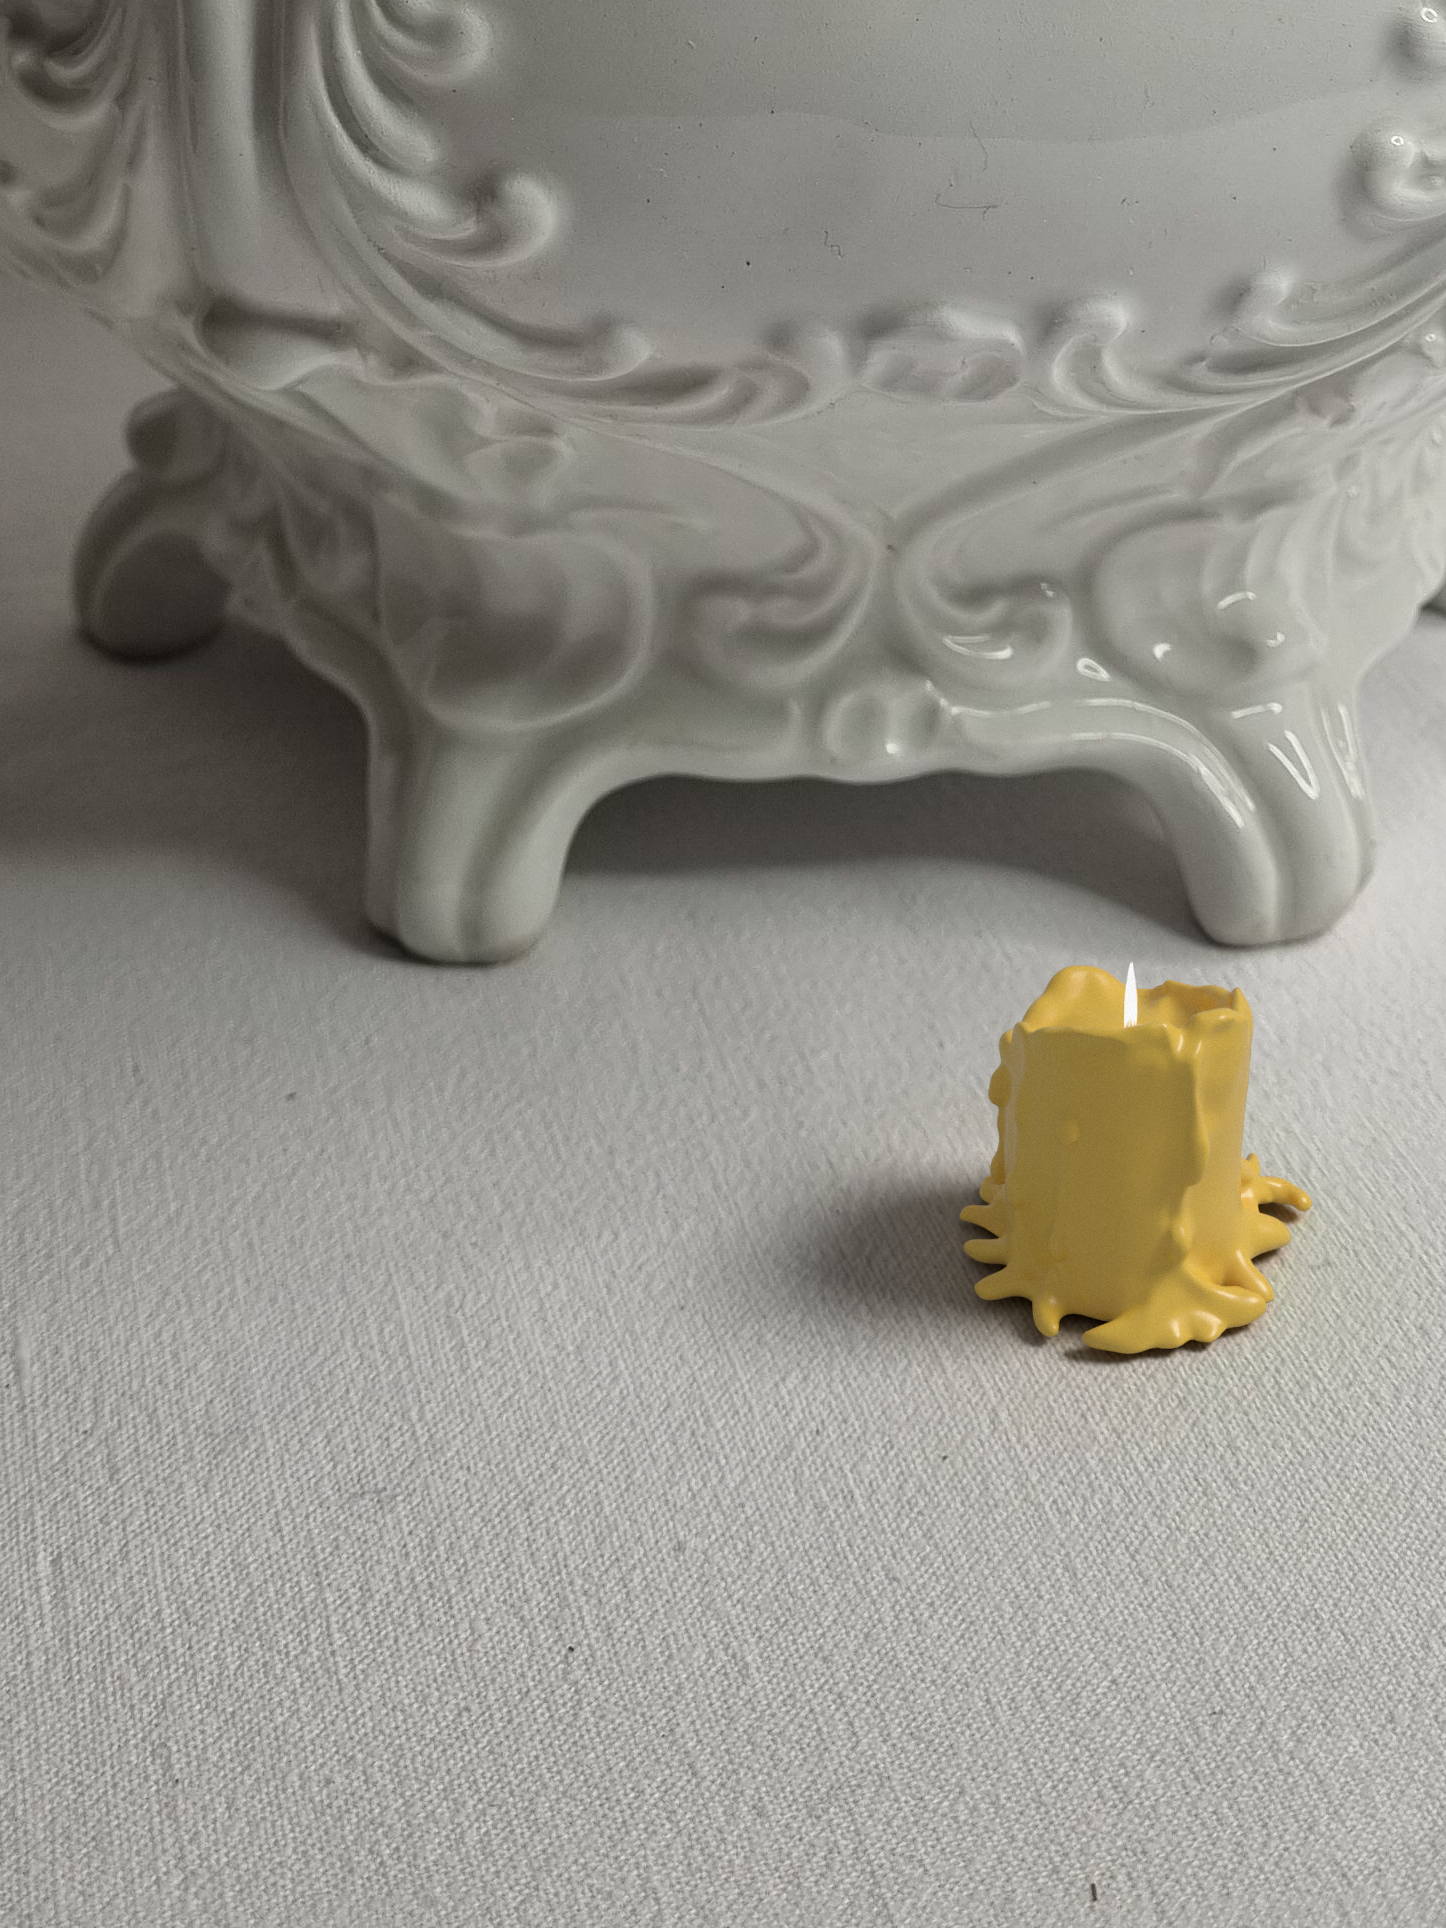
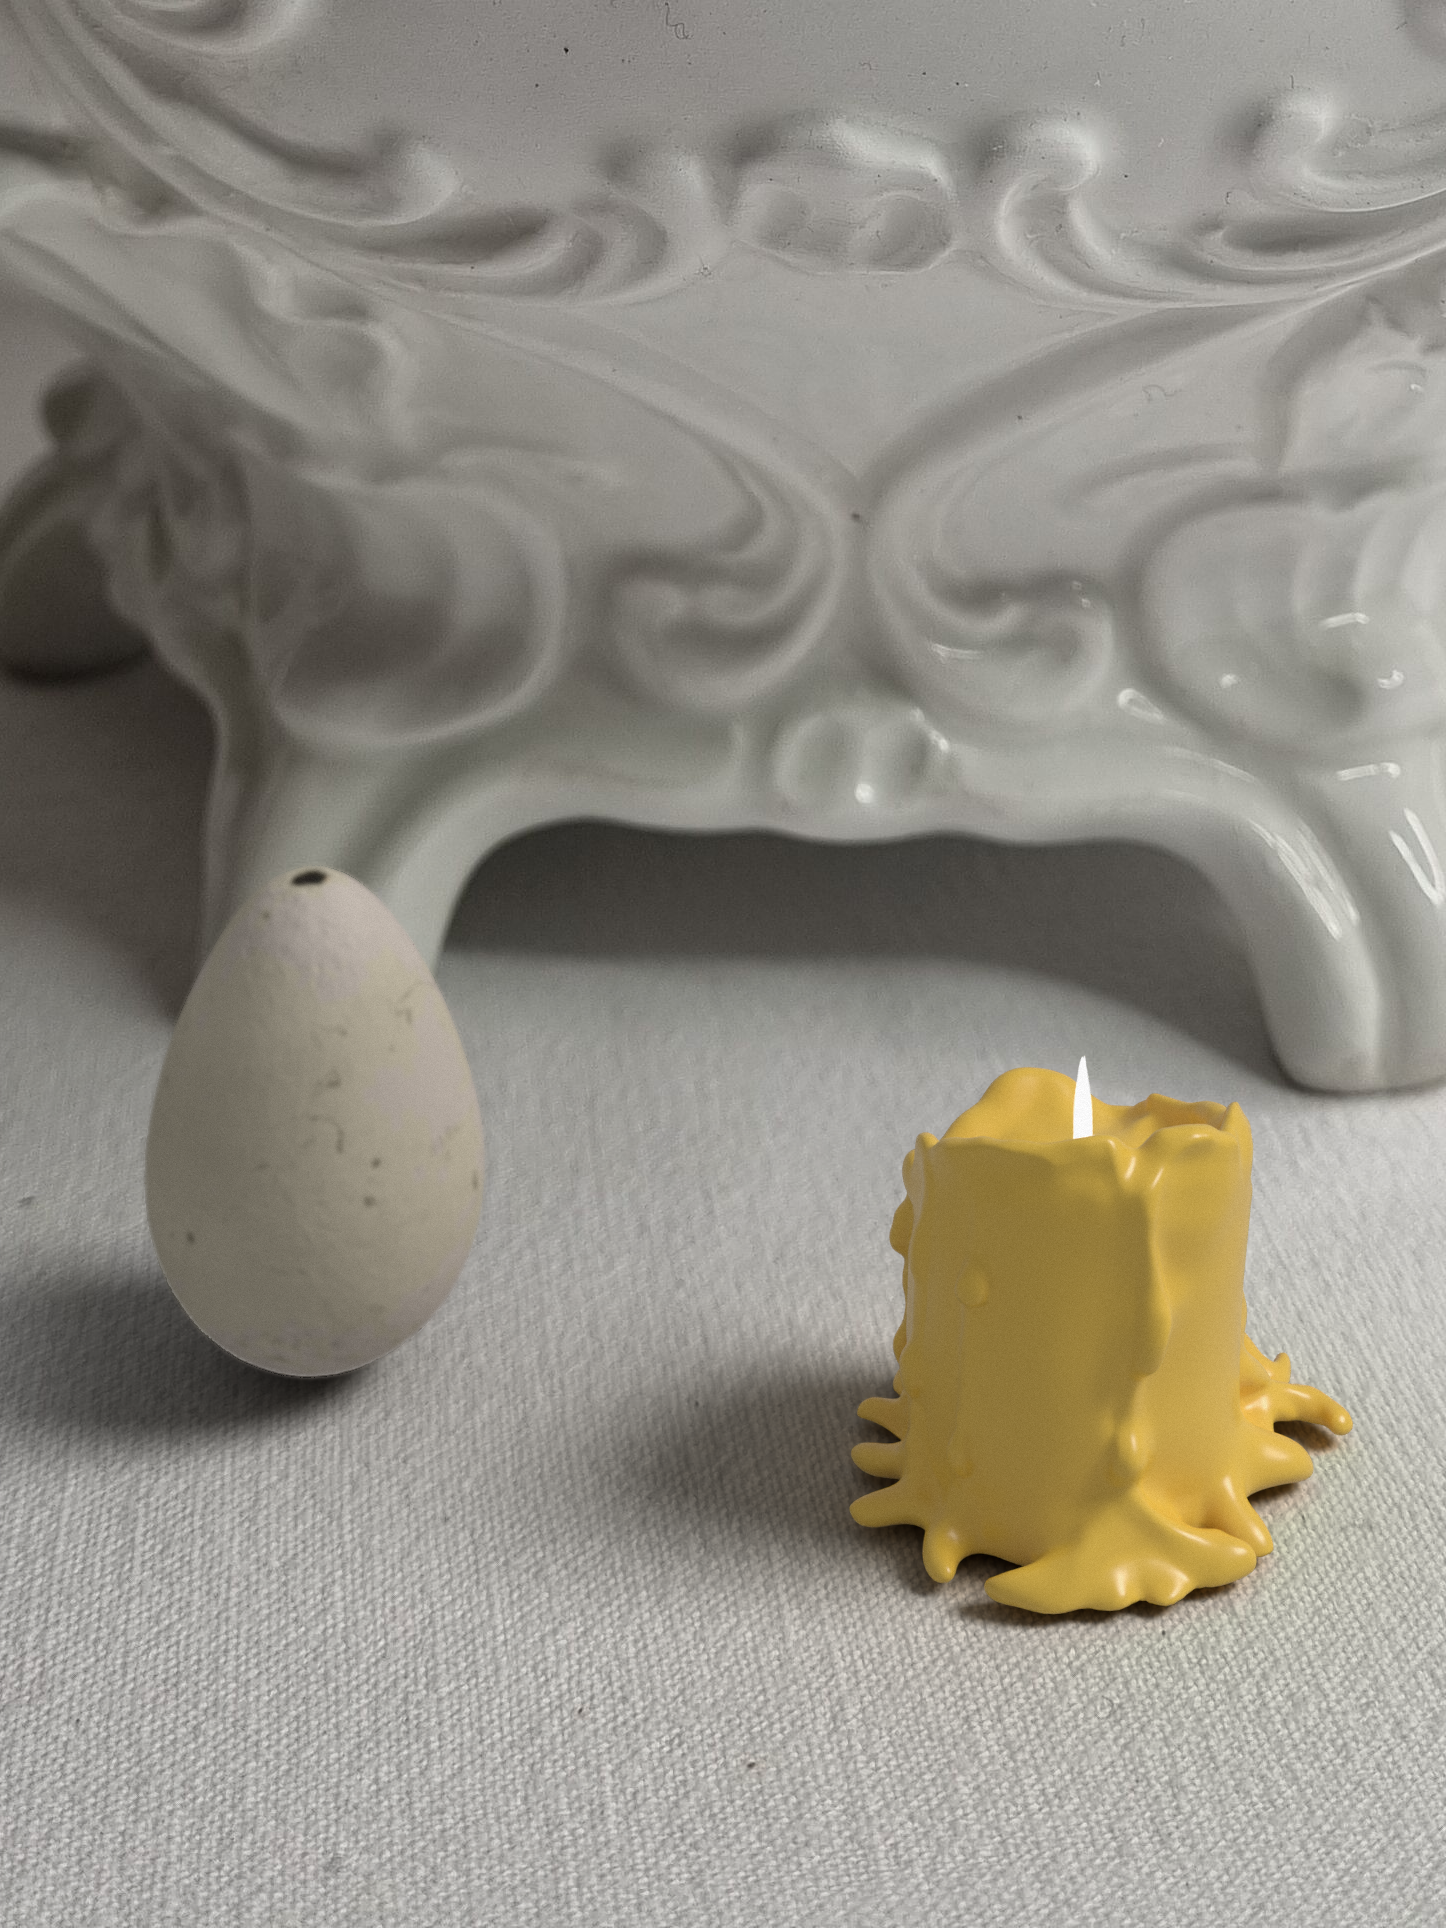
decorative egg: none [435,851,681,1217] -> present [144,866,485,1377]

